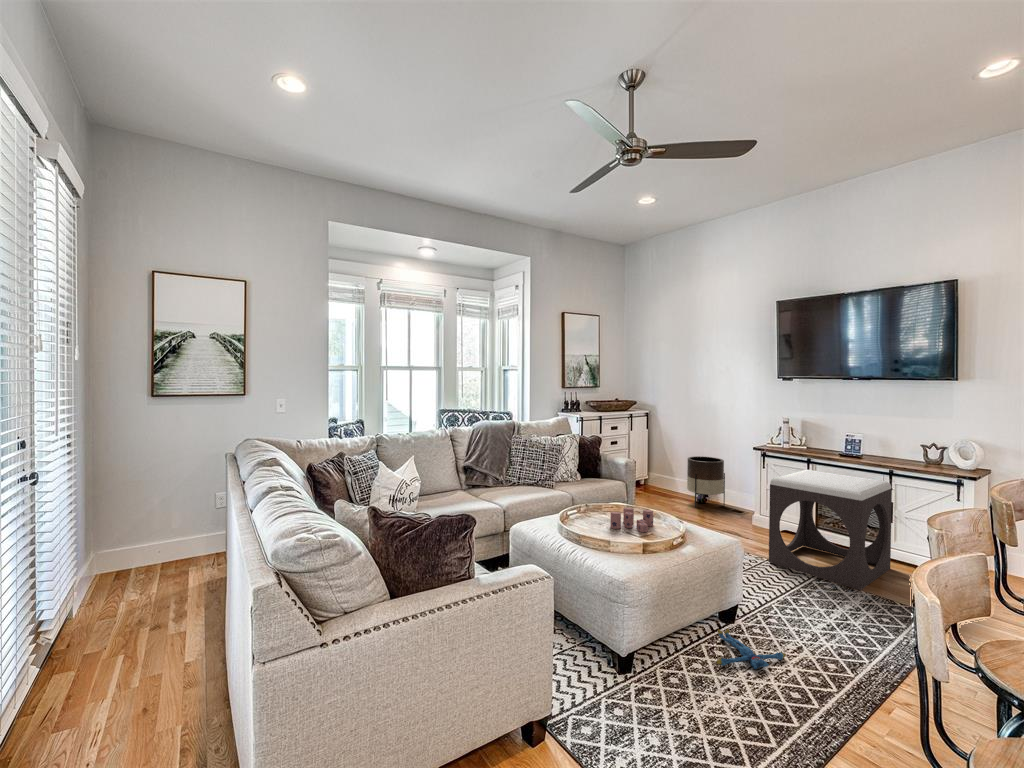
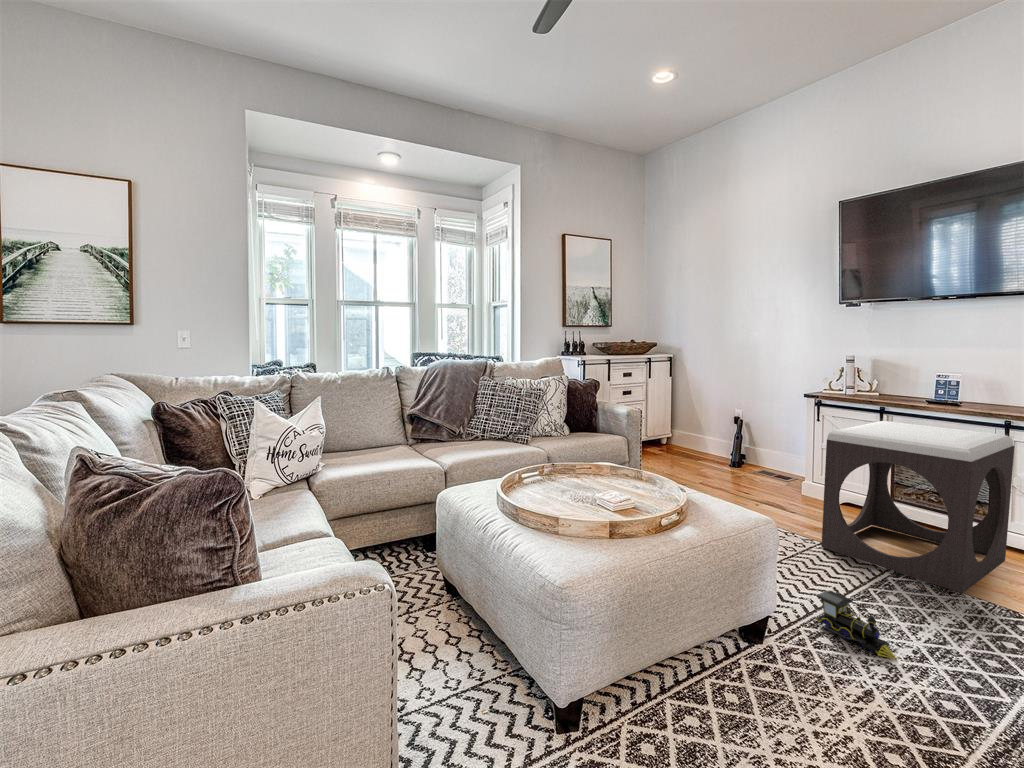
planter: present [687,456,725,508] -> none [718,410,767,474]
candle: present [610,508,653,532] -> none [575,469,642,505]
toy train: none [767,588,818,630] -> present [816,591,897,659]
plush toy: present [717,629,786,669] -> none [725,654,844,733]

